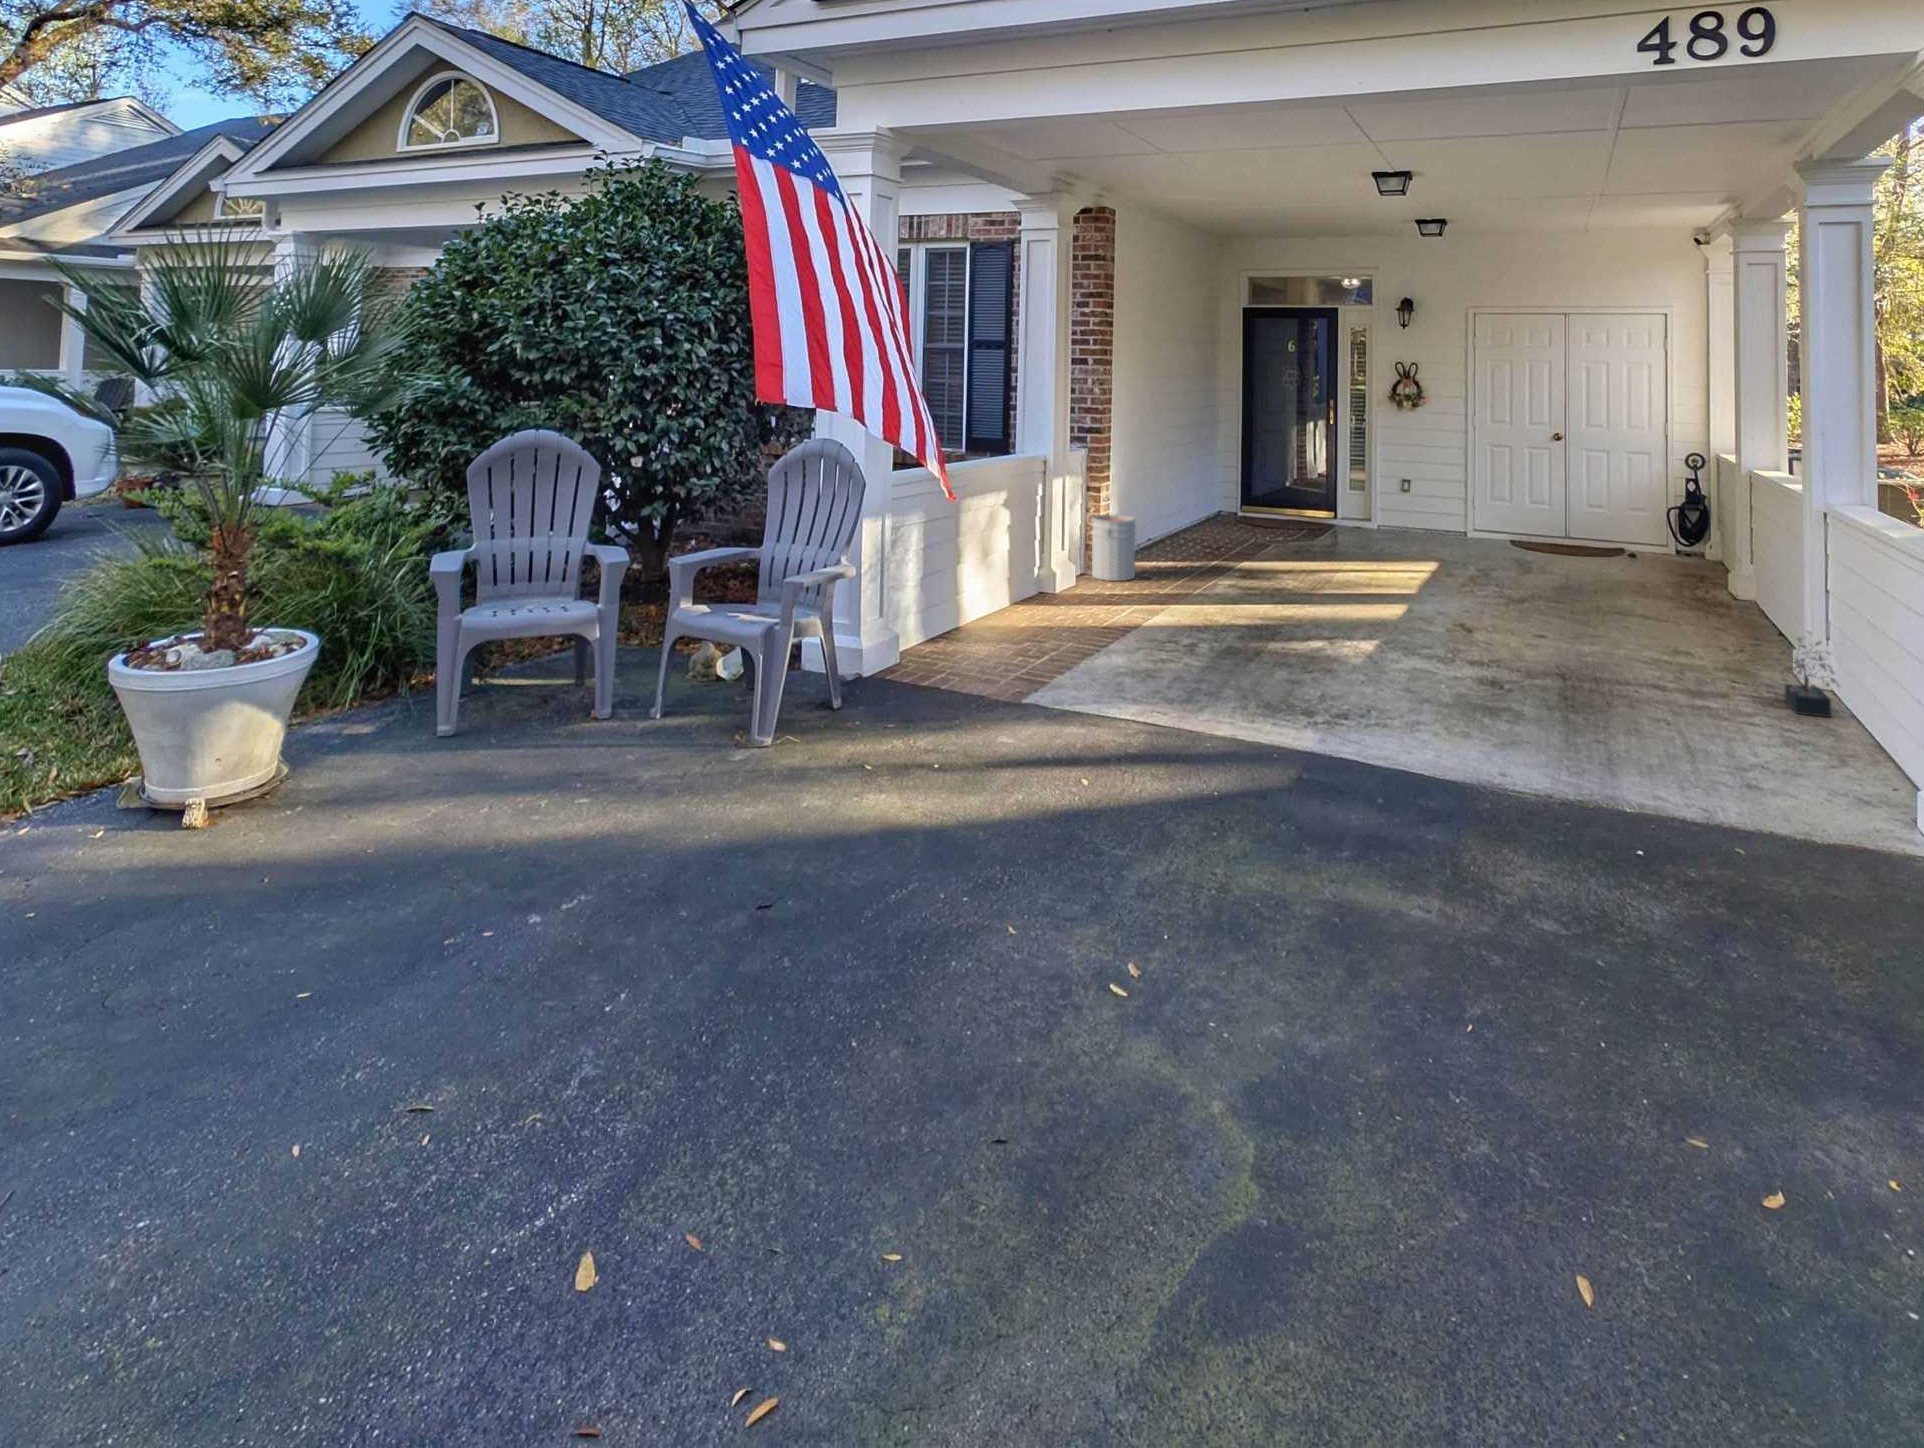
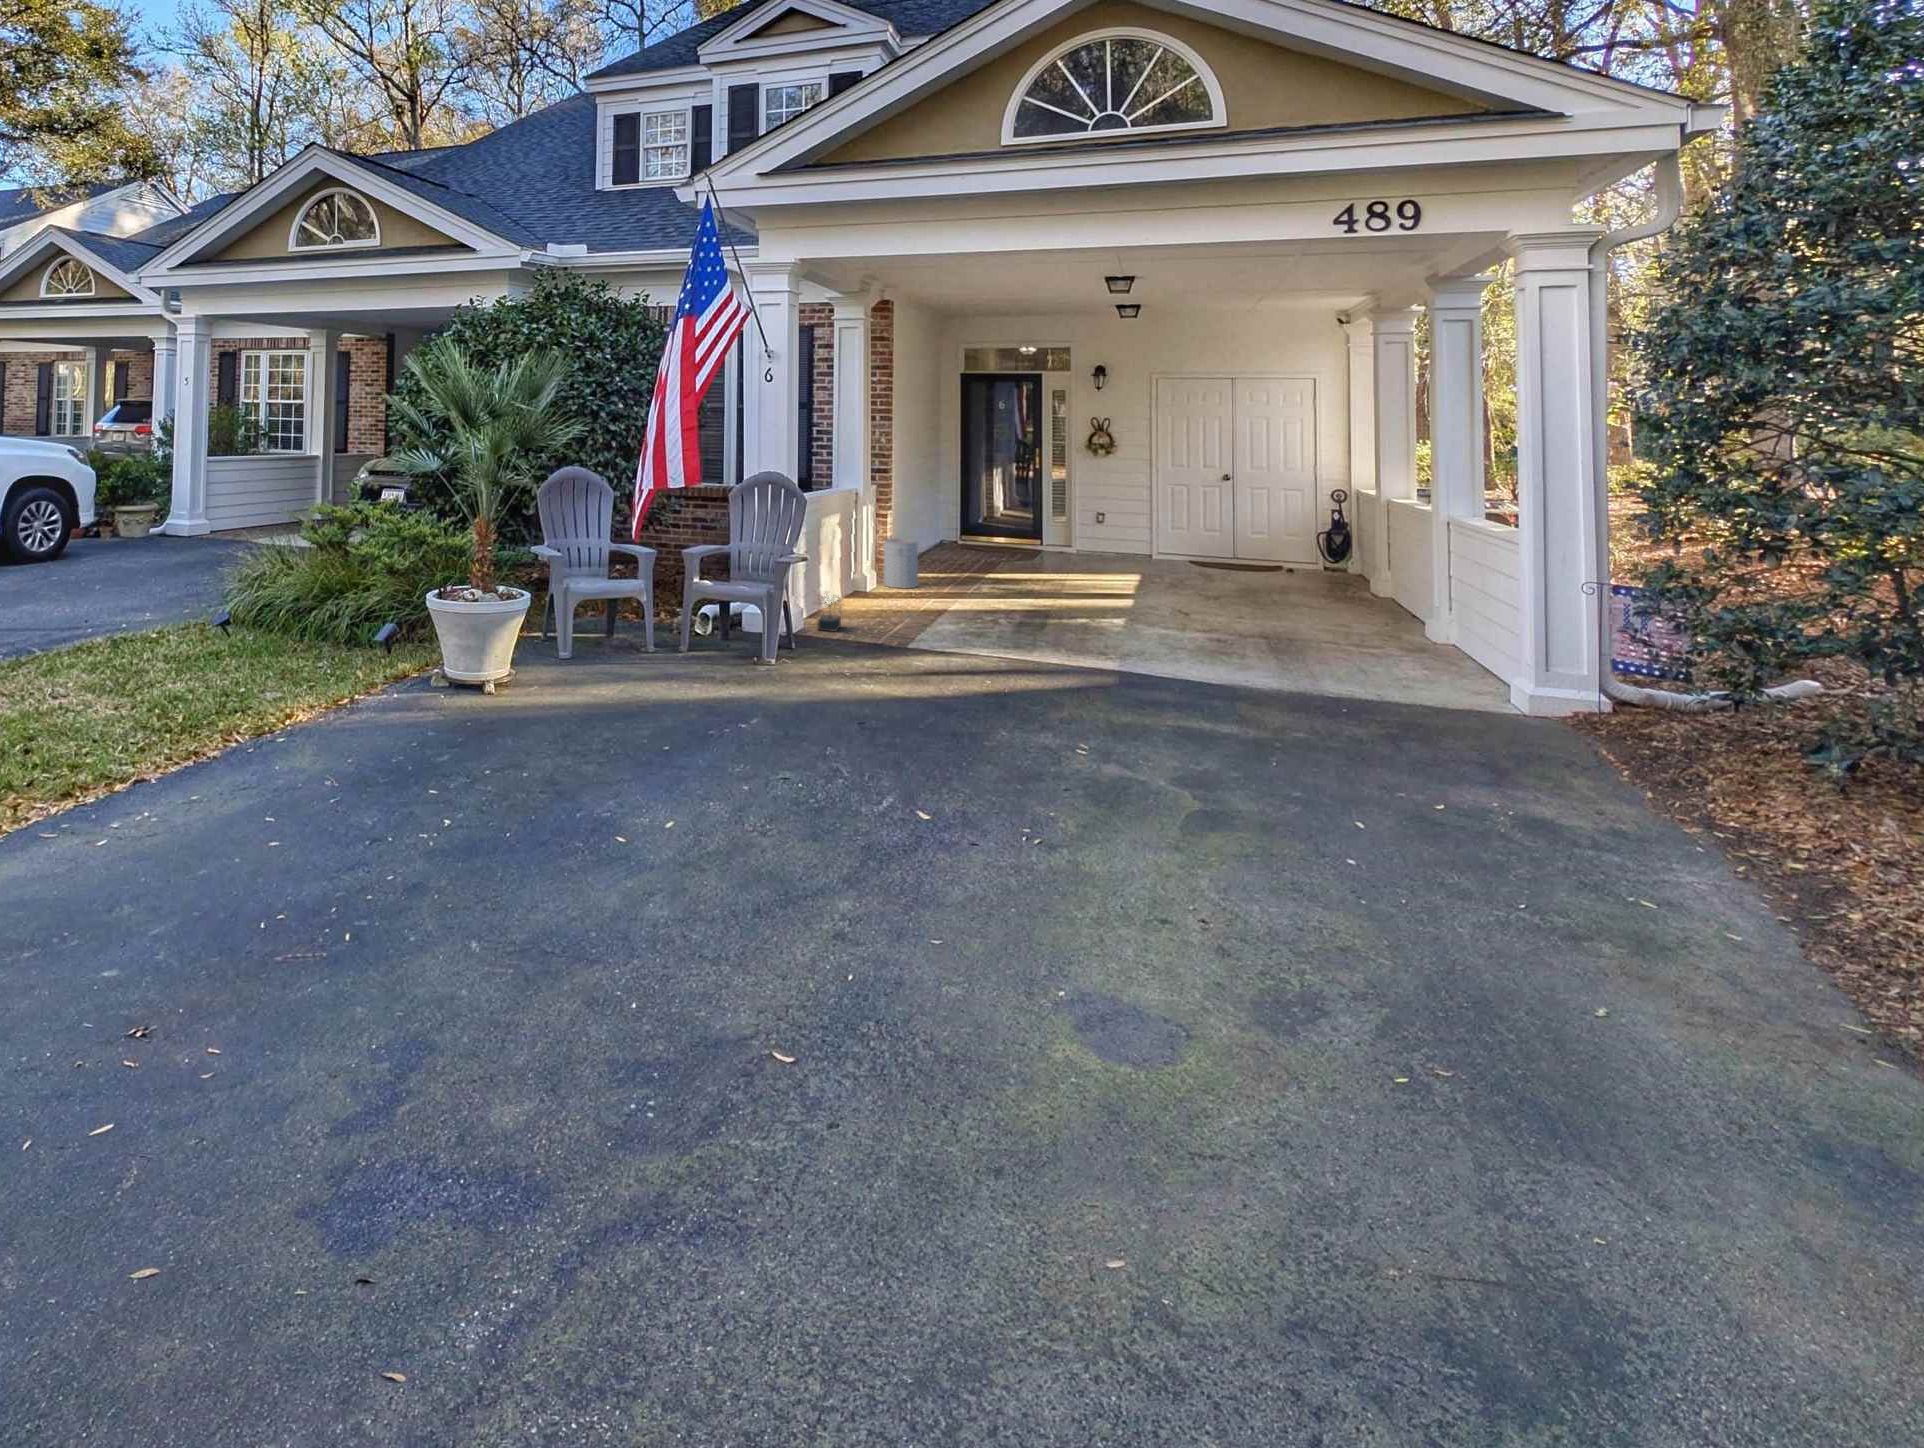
decorative plant: present [1773,637,1838,717] -> present [812,593,842,632]

